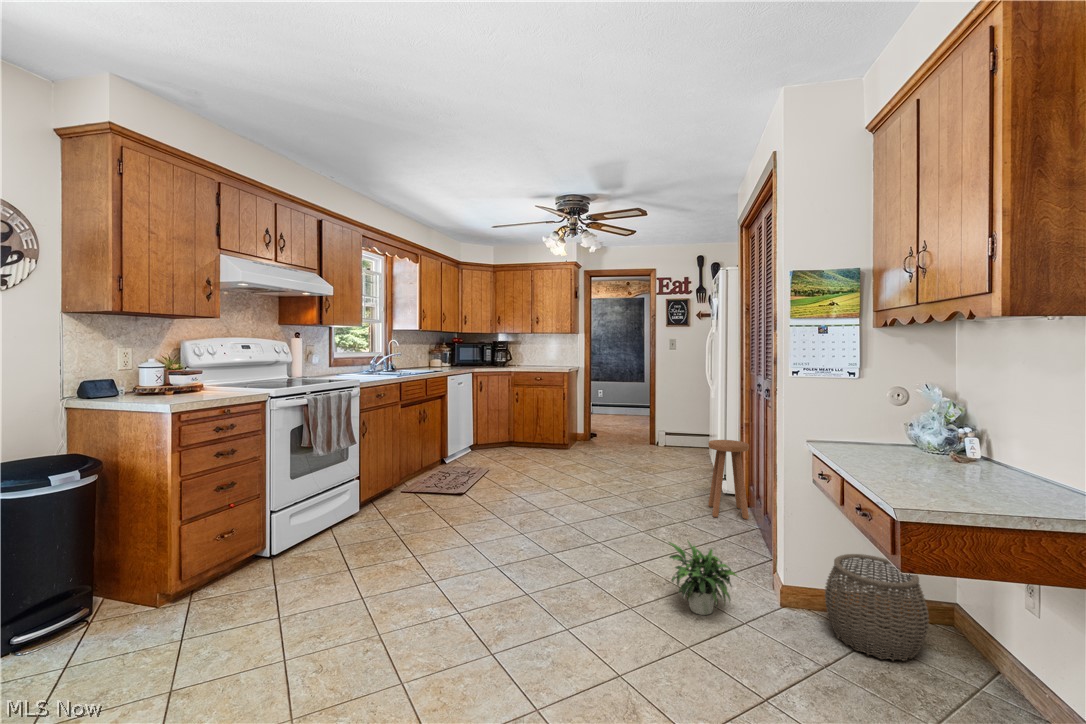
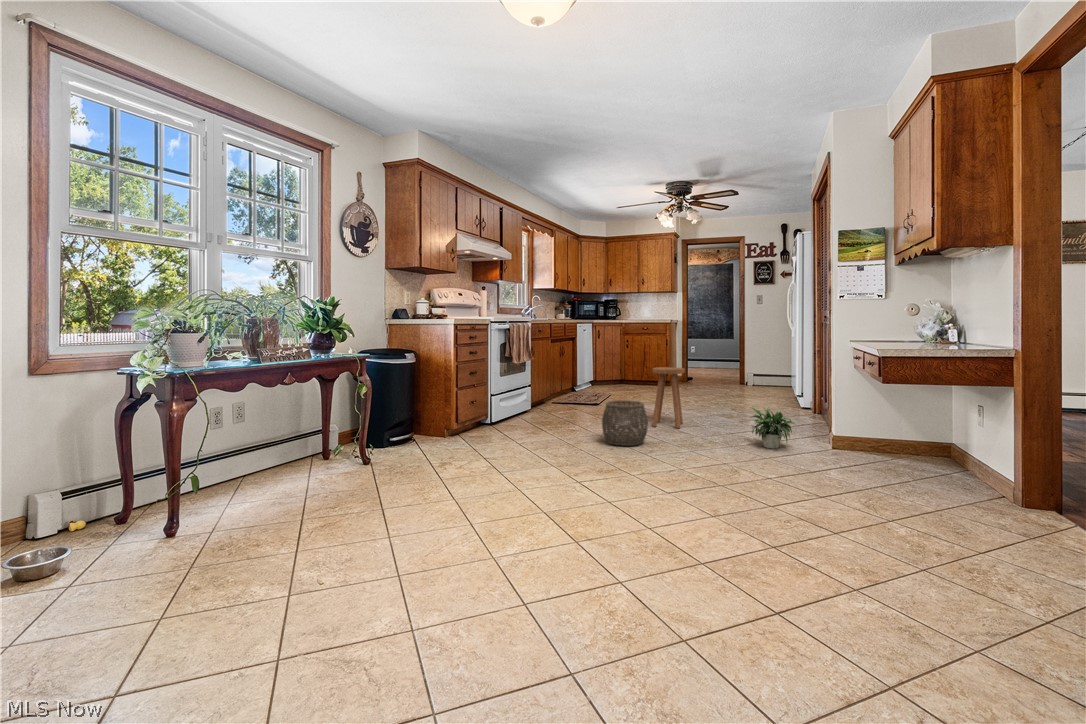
stool: present [708,440,749,519] -> present [652,367,685,429]
woven basket: present [825,554,929,661] -> present [602,400,648,446]

